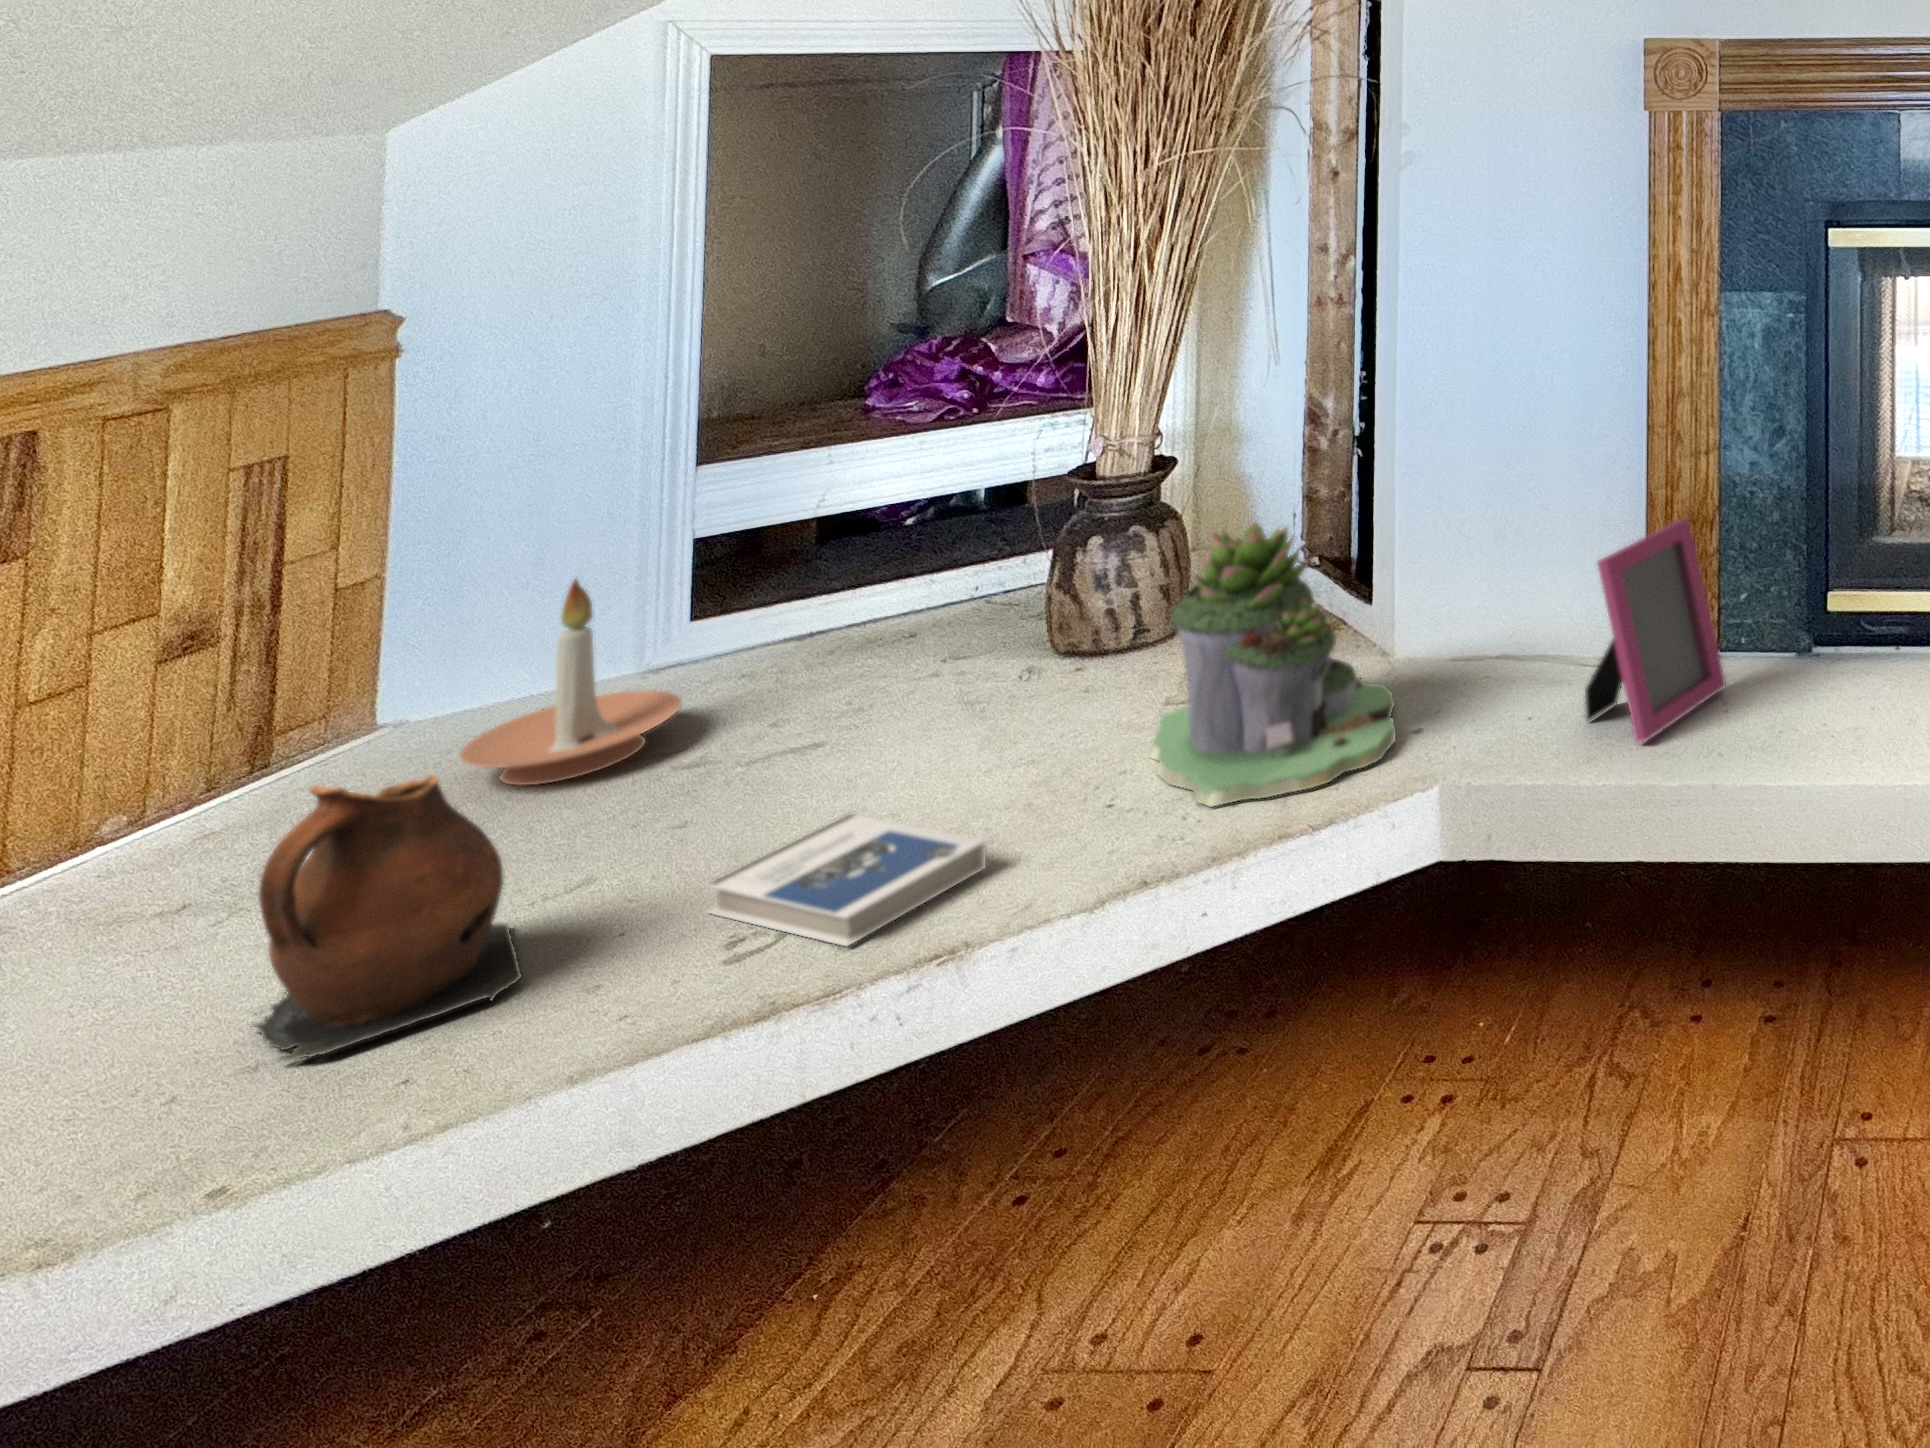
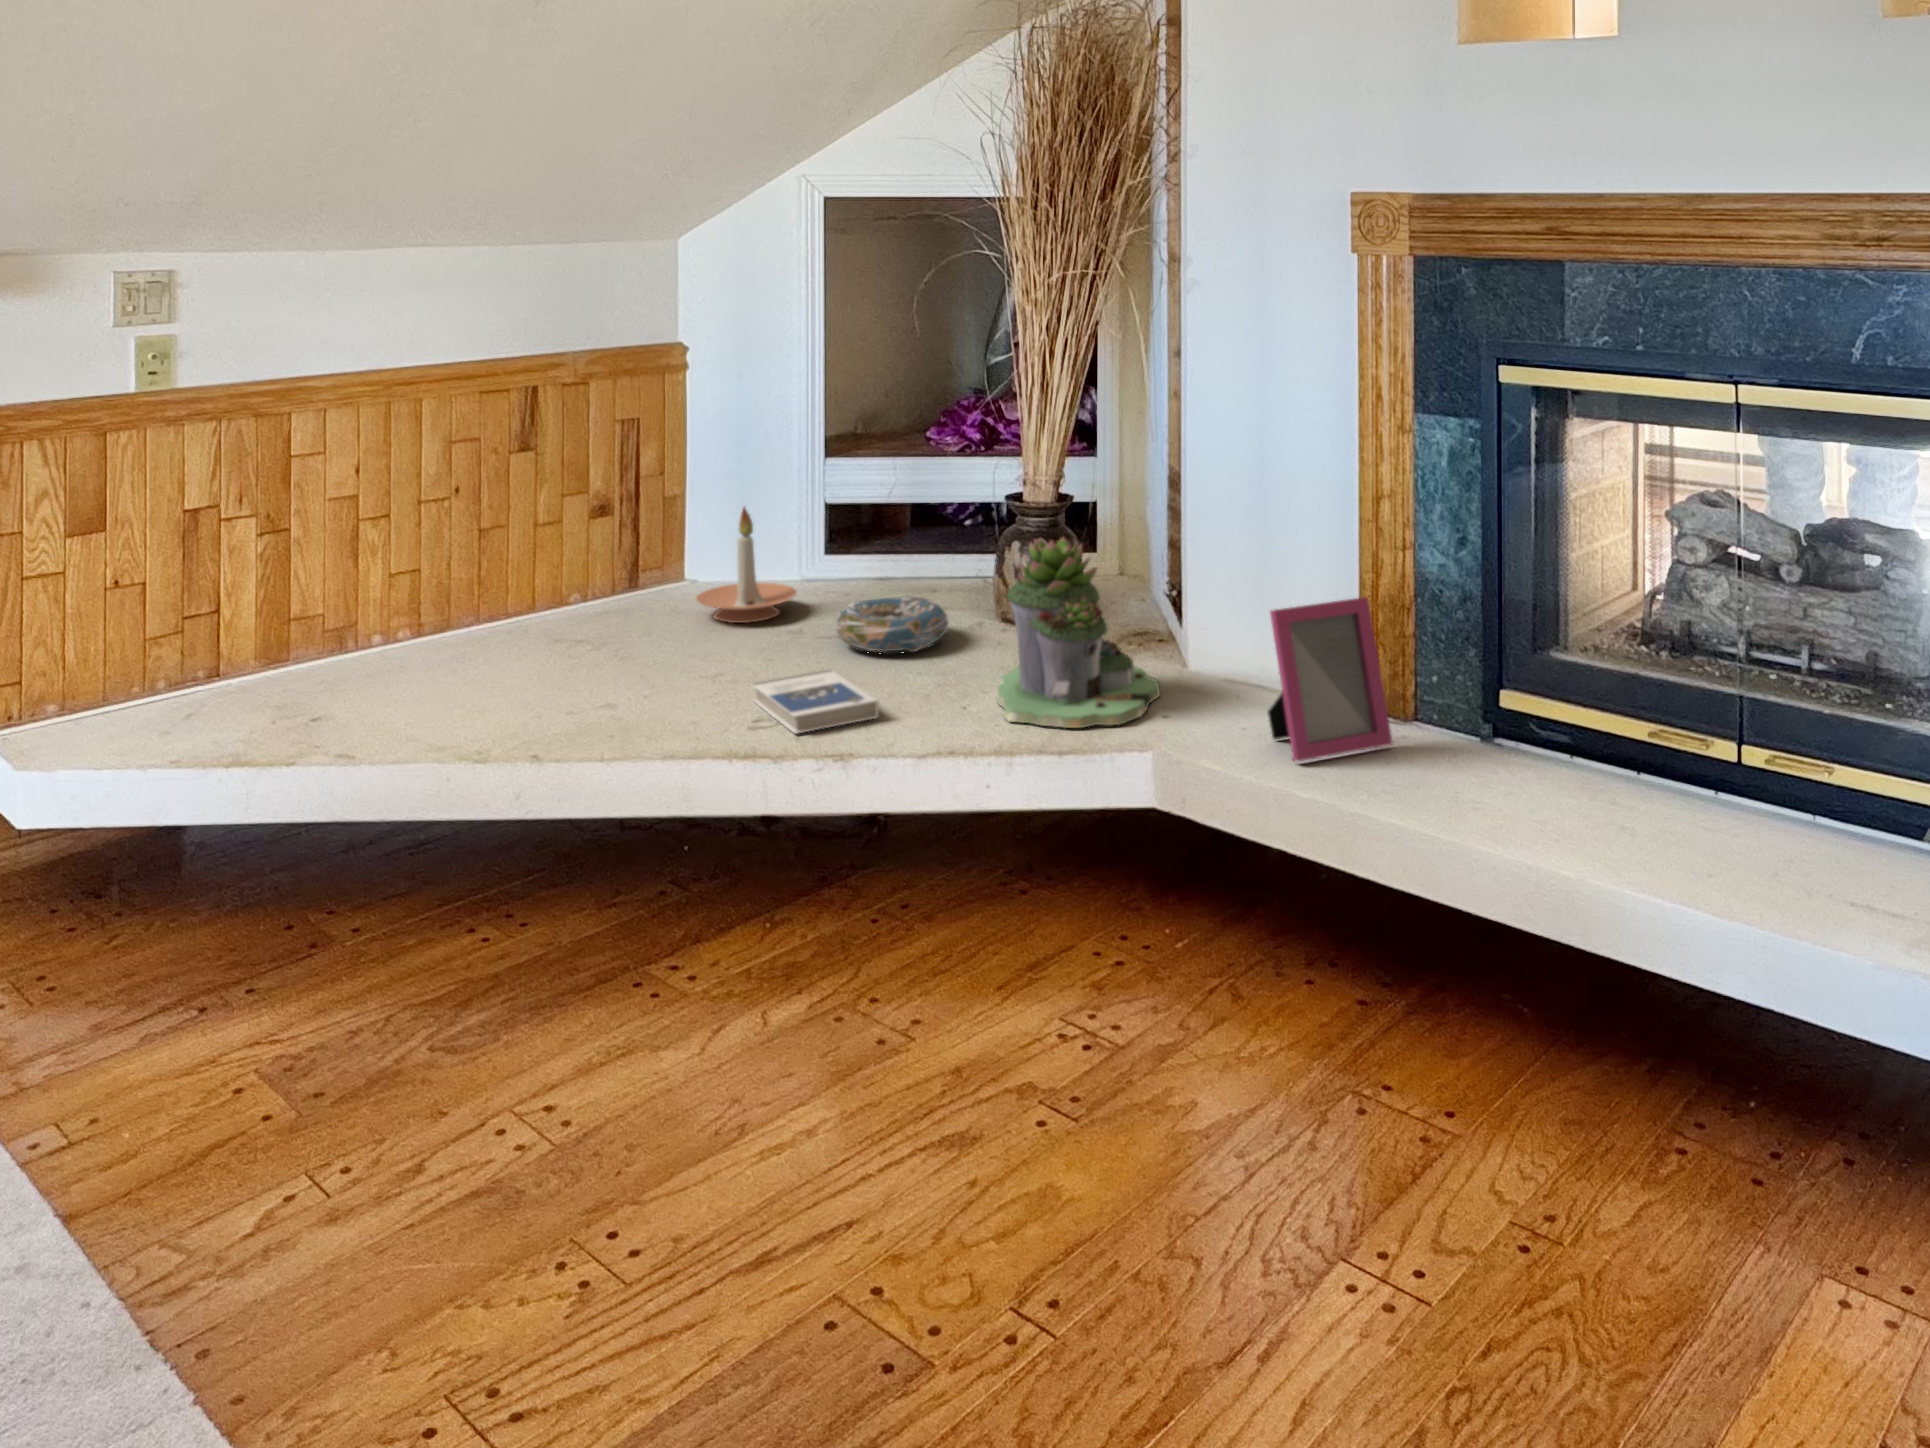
decorative bowl: none [801,653,1012,765] -> present [836,595,948,652]
ceramic pitcher: present [253,775,521,1060] -> none [565,574,677,711]

